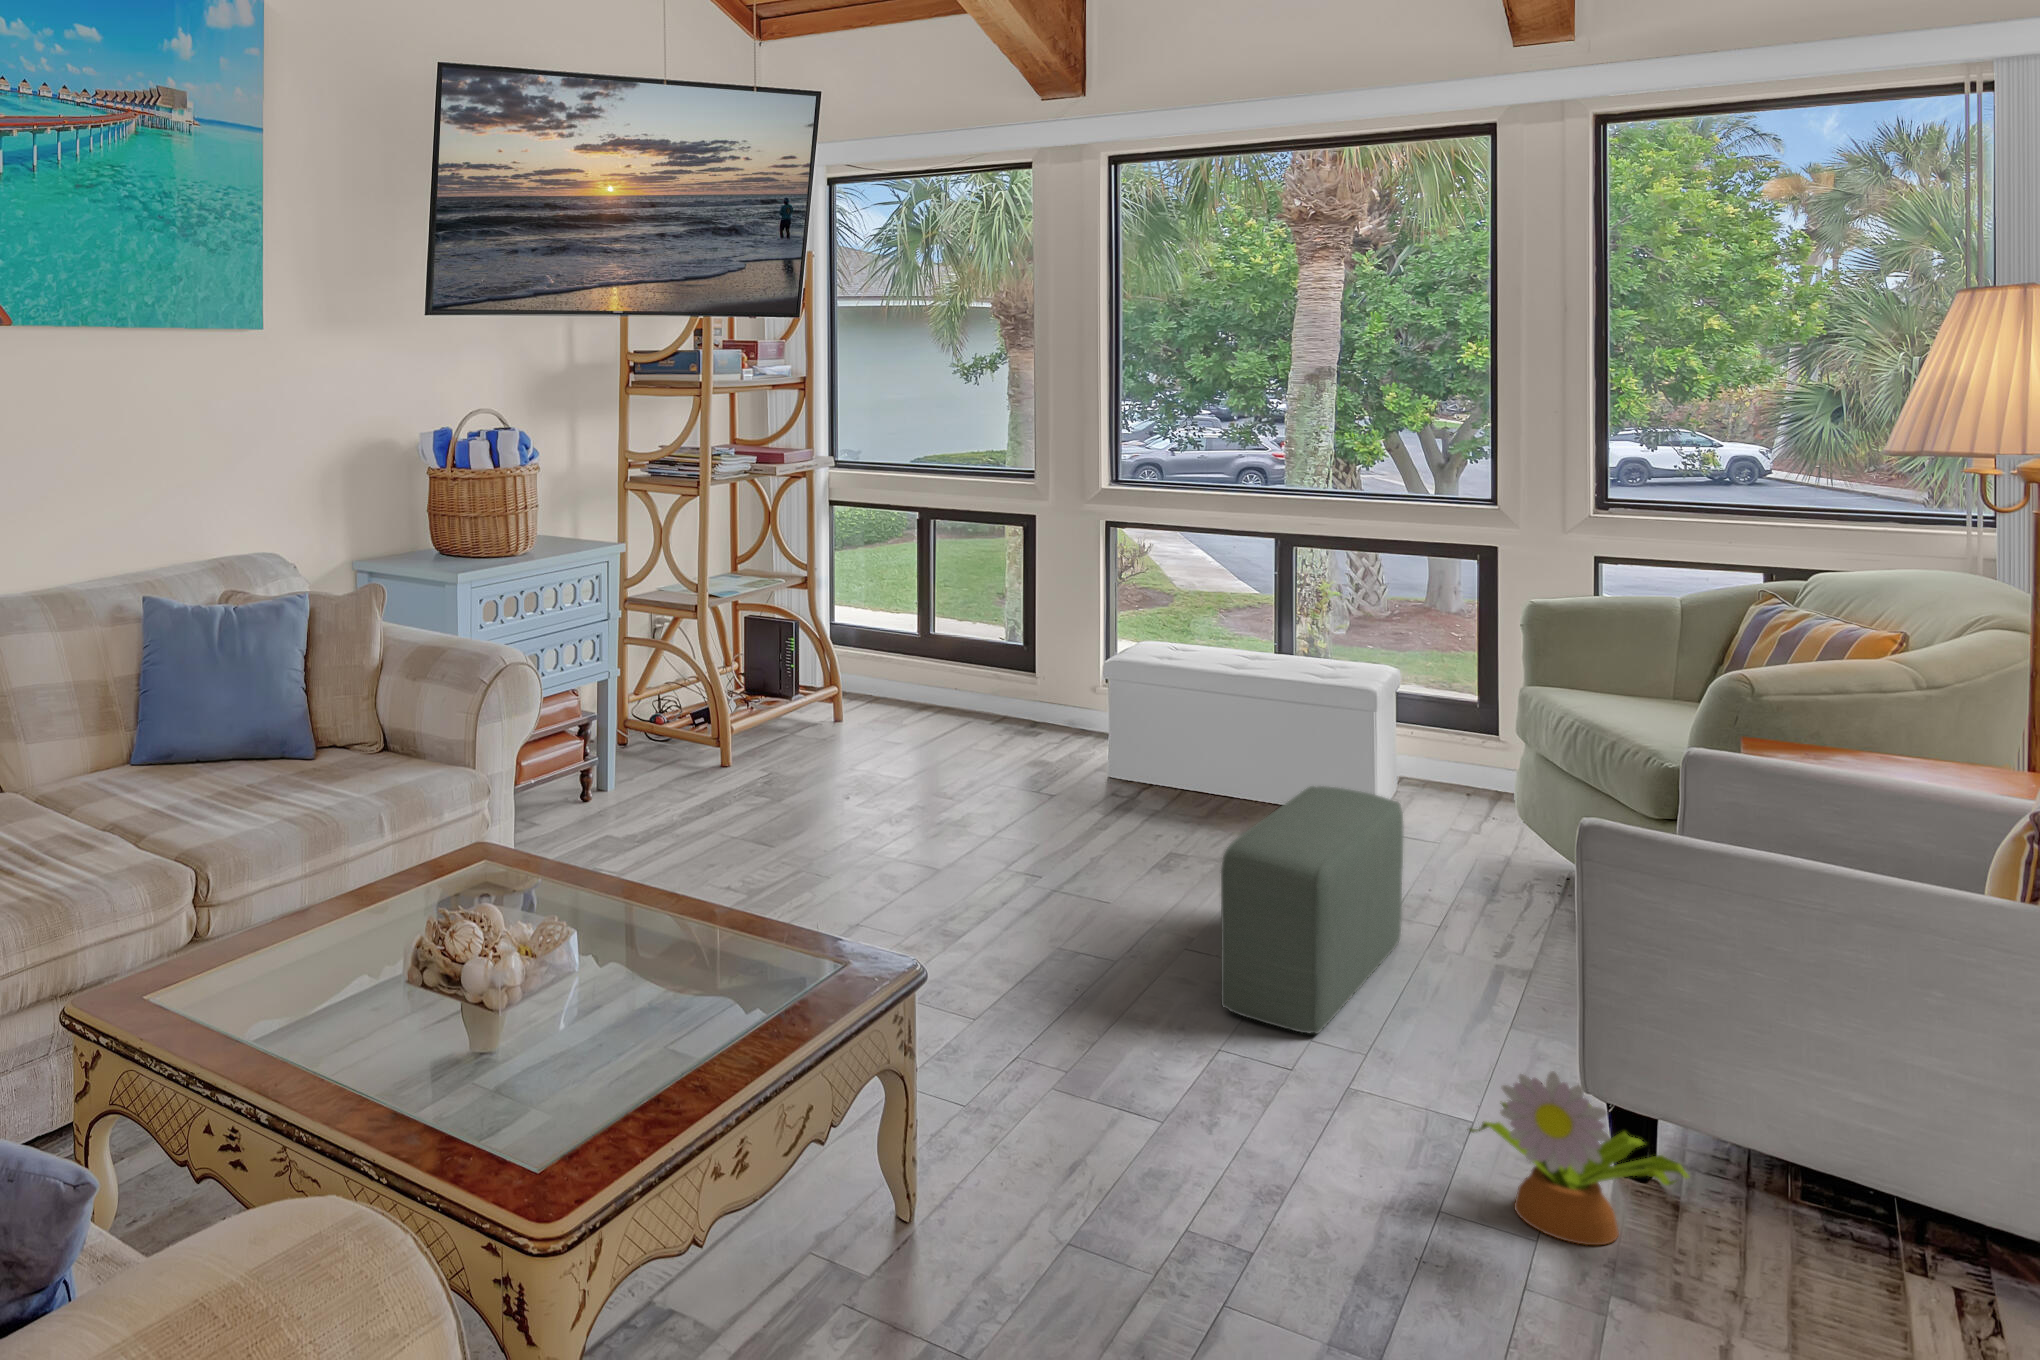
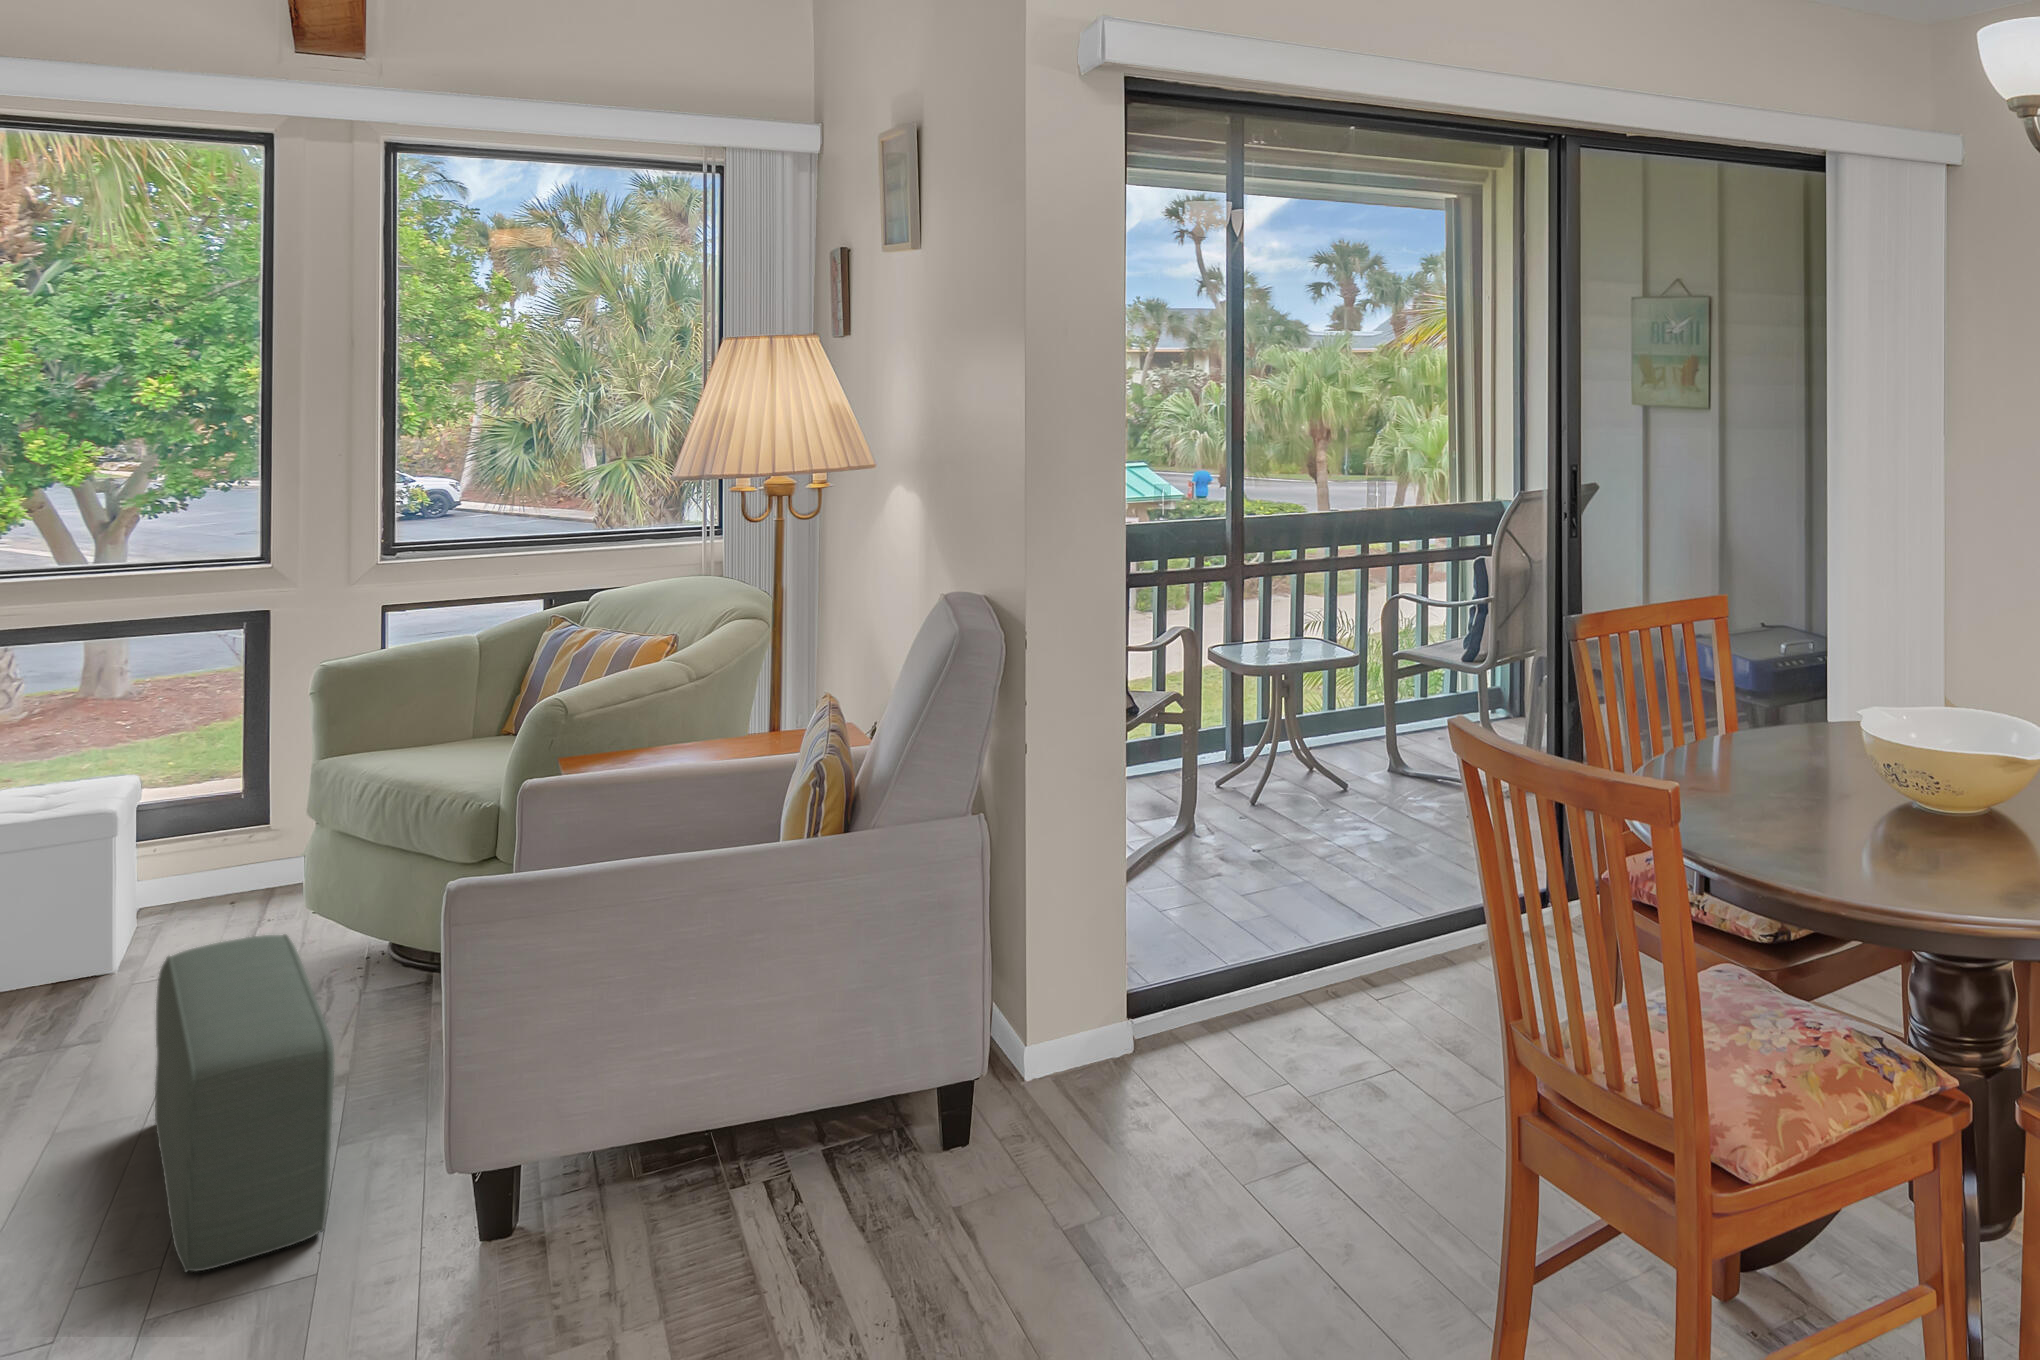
decorative plant: present [1470,1071,1690,1245] -> none [622,1108,792,1262]

